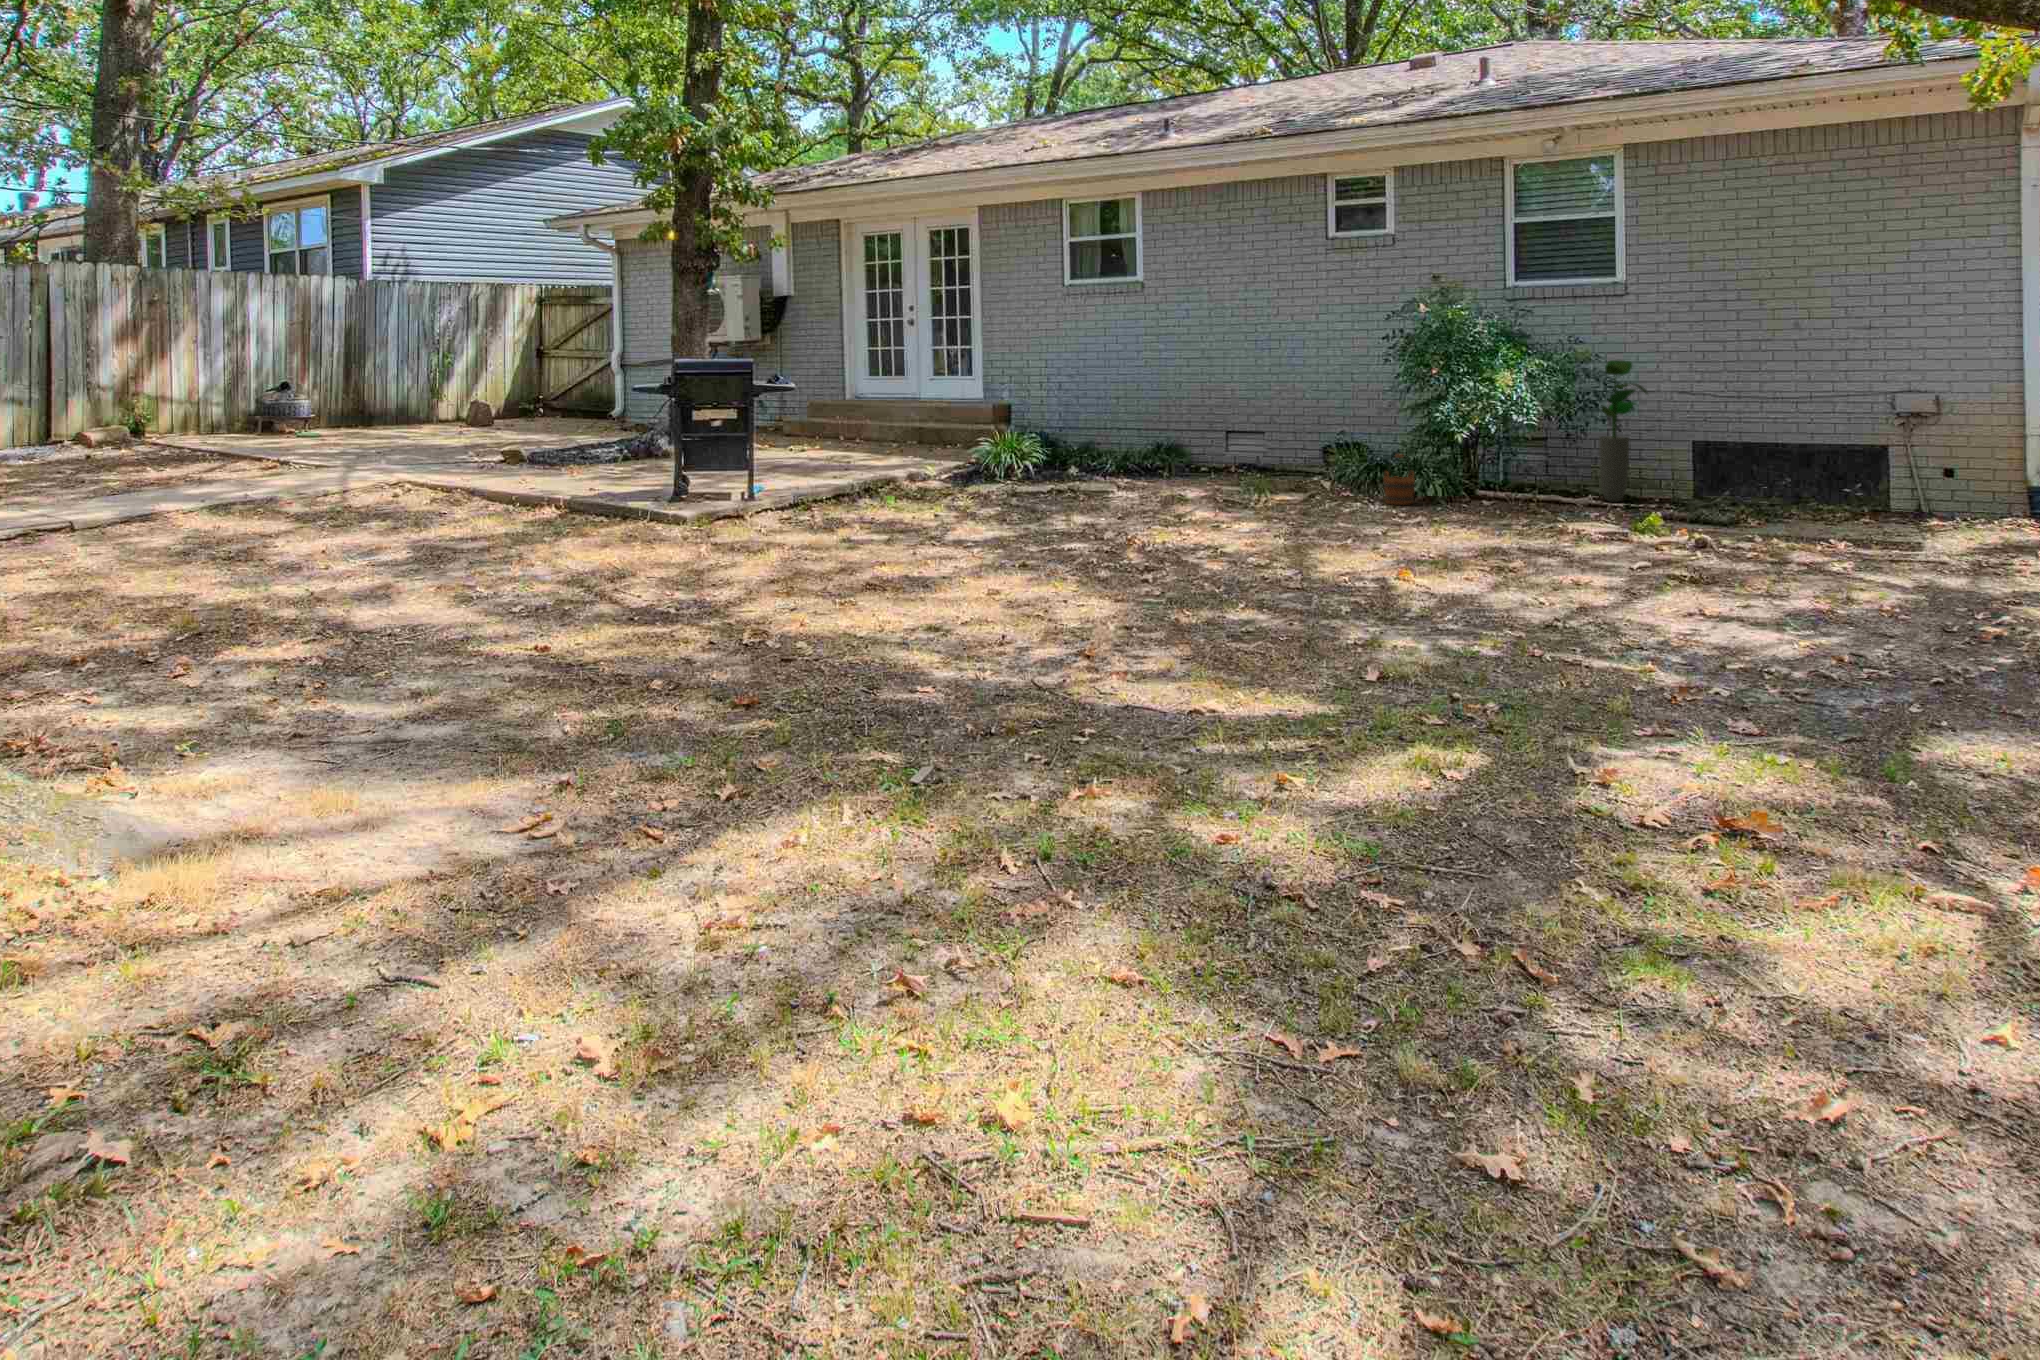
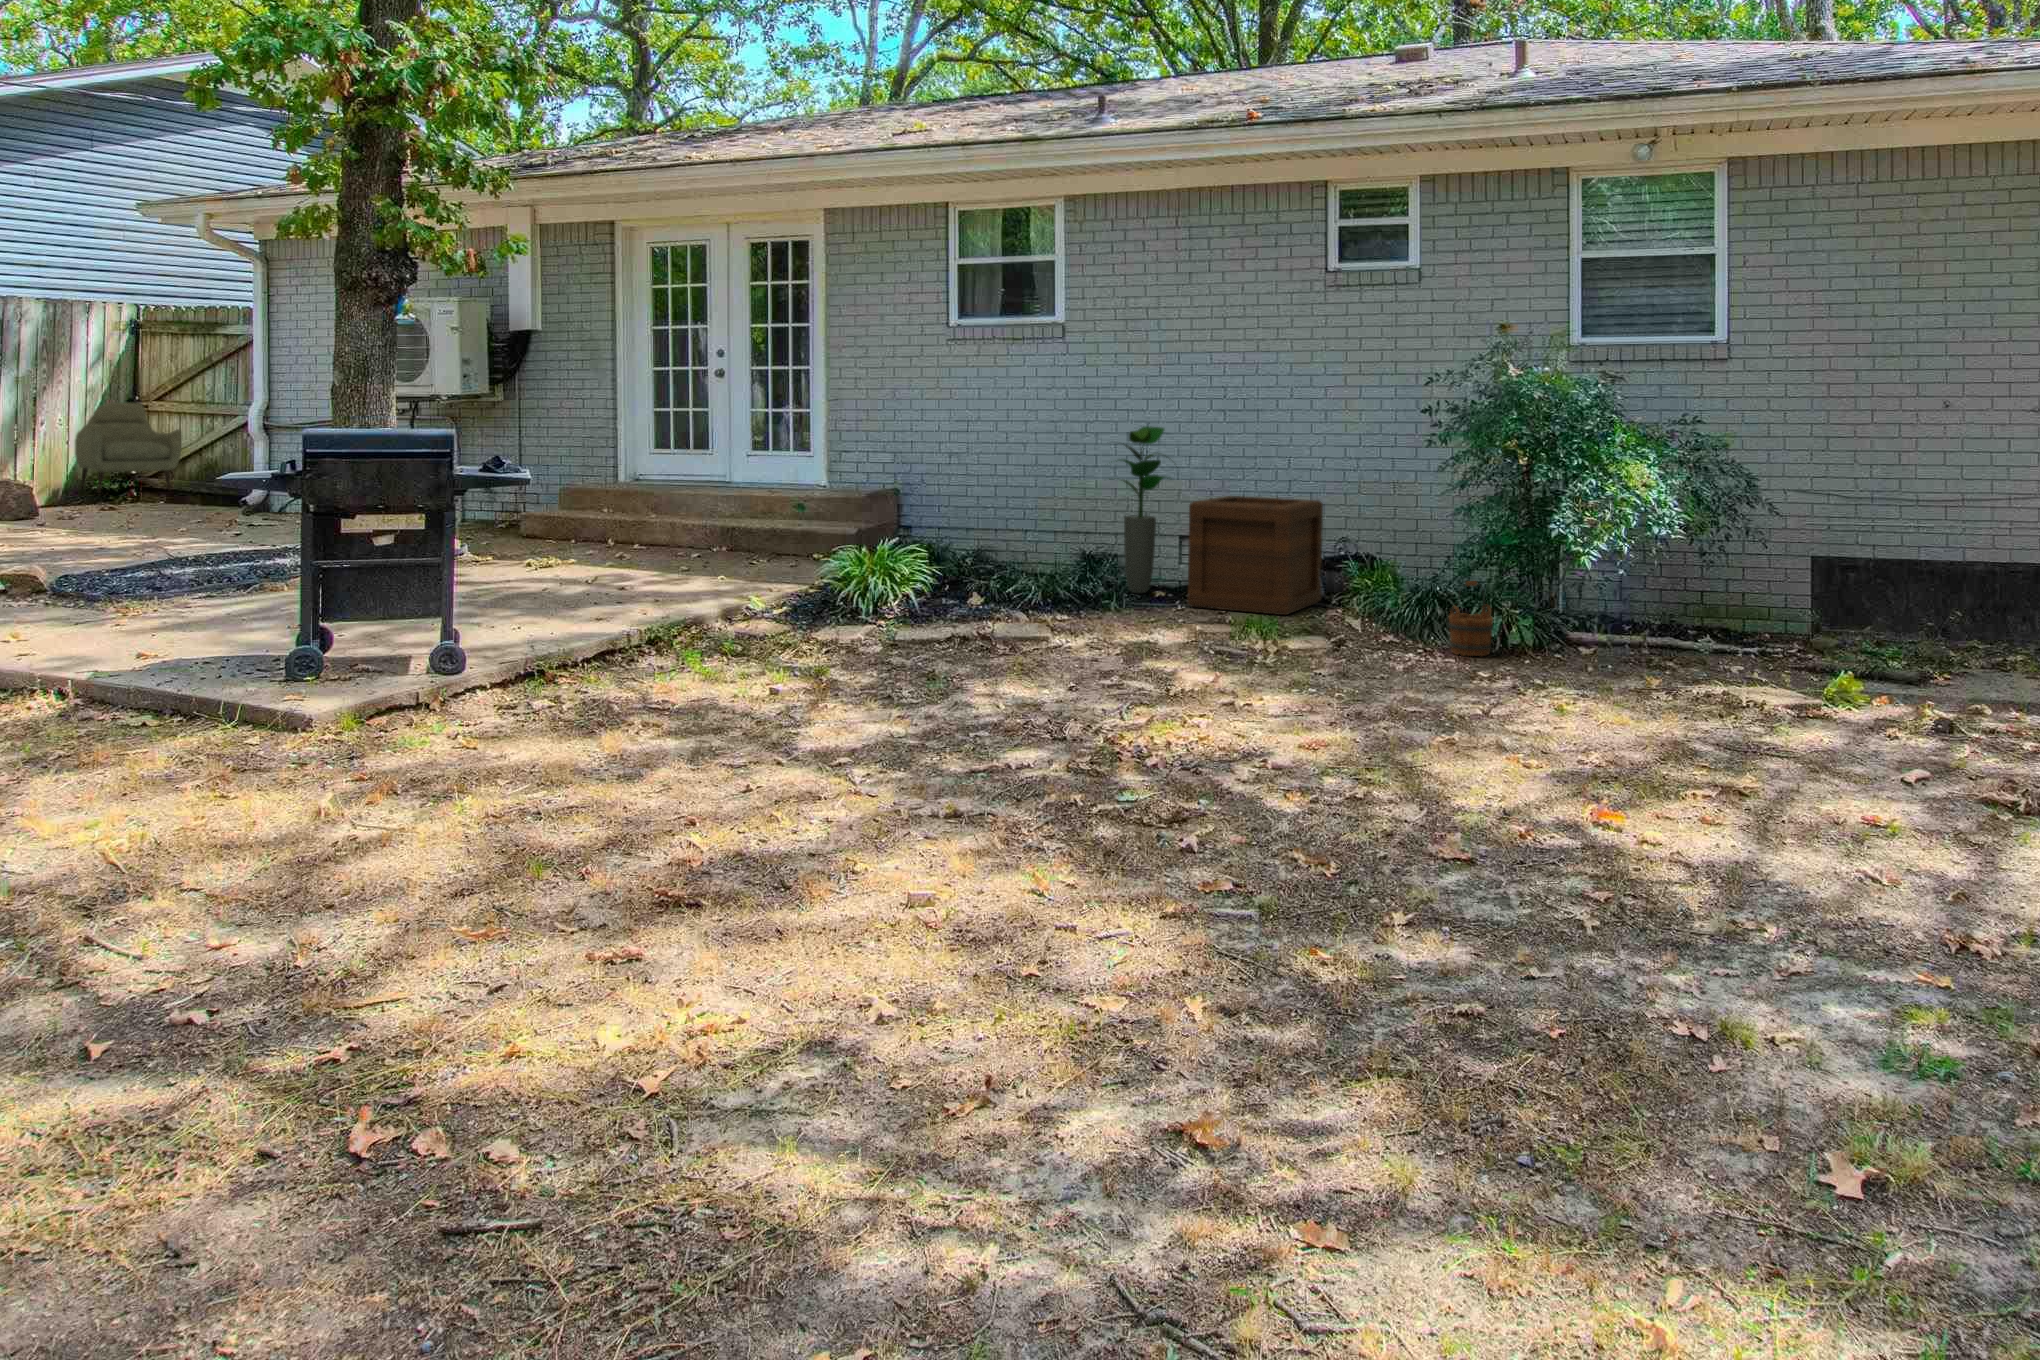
chair: none [504,350,570,411] -> present [75,403,182,493]
potted plant: present [1599,360,1647,502] -> present [1109,426,1168,594]
wooden crate: none [1222,401,1322,482] -> present [1188,496,1323,615]

